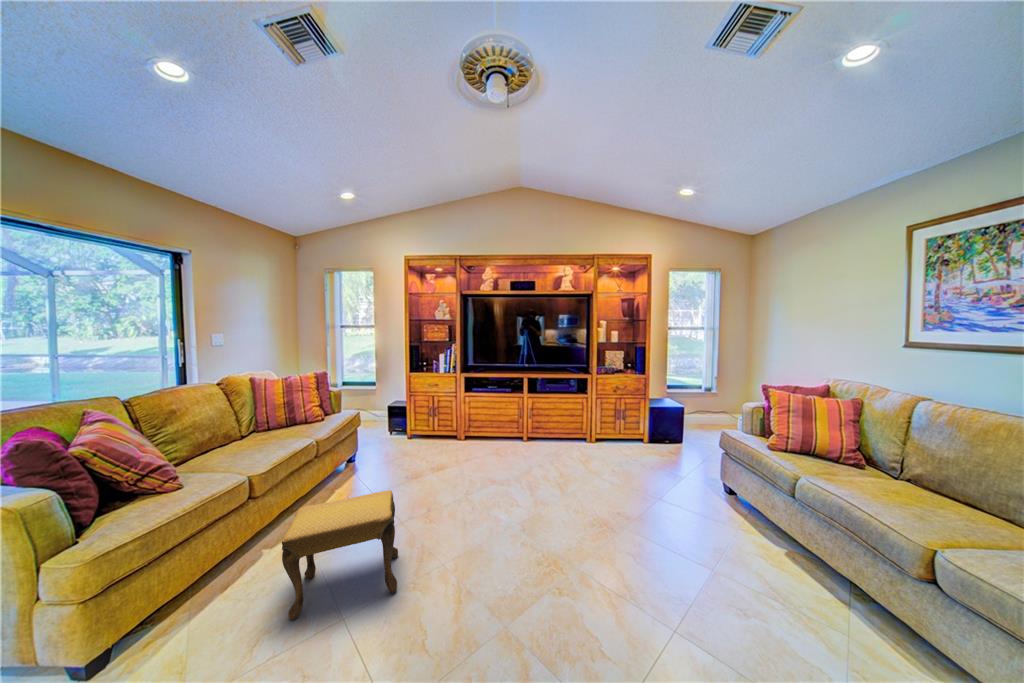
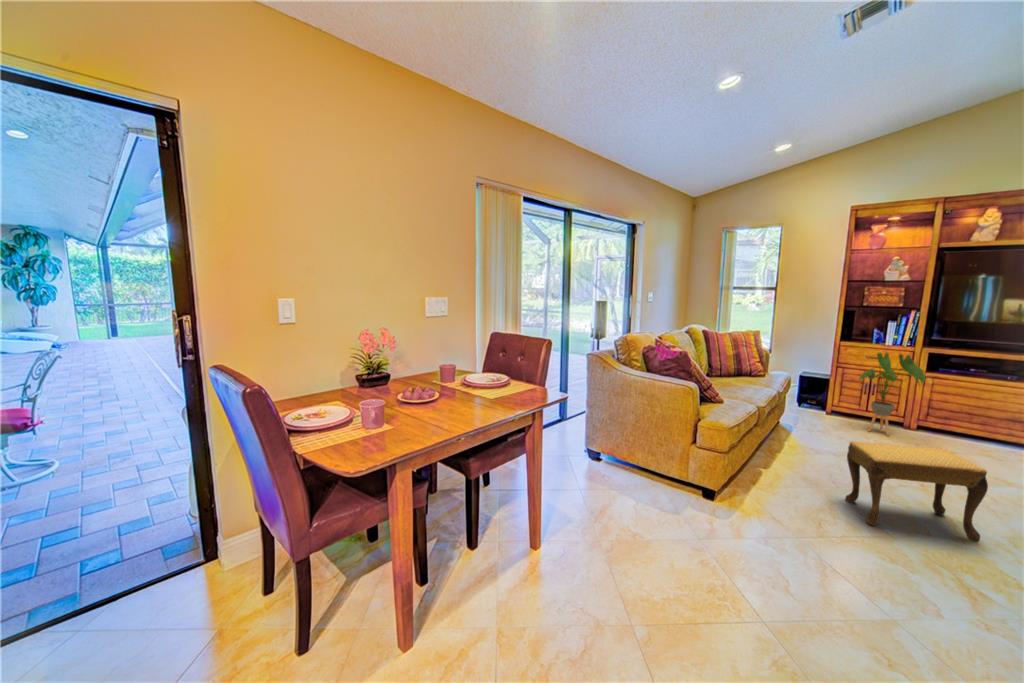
house plant: none [412,381,456,454] -> present [859,353,925,436]

